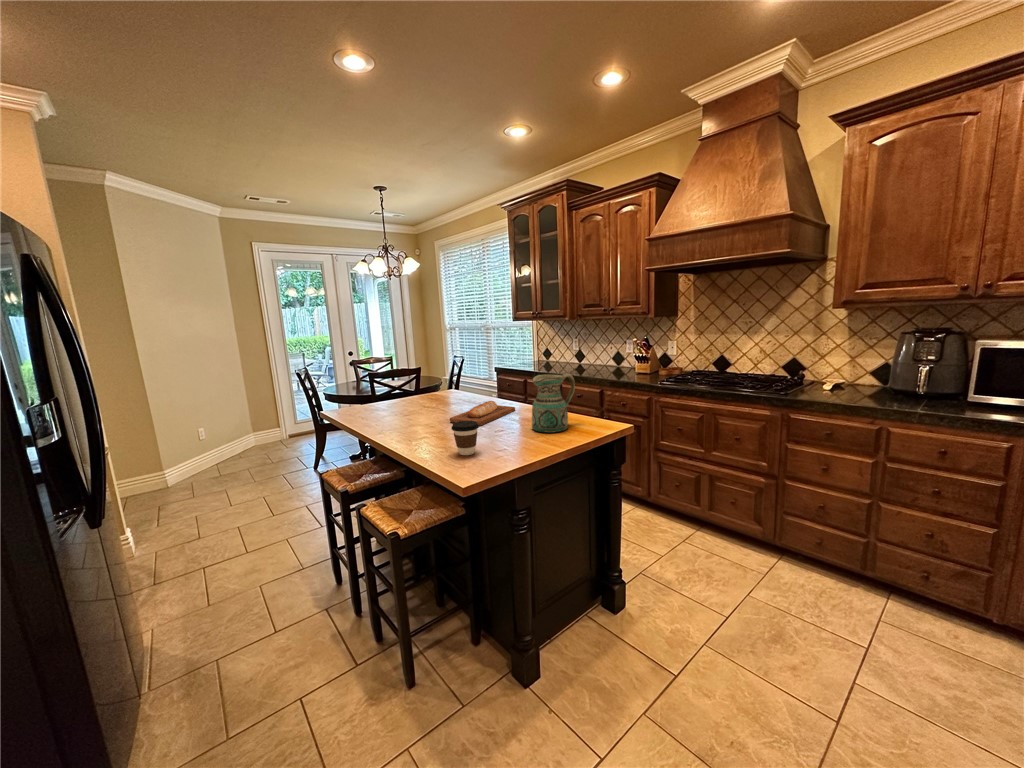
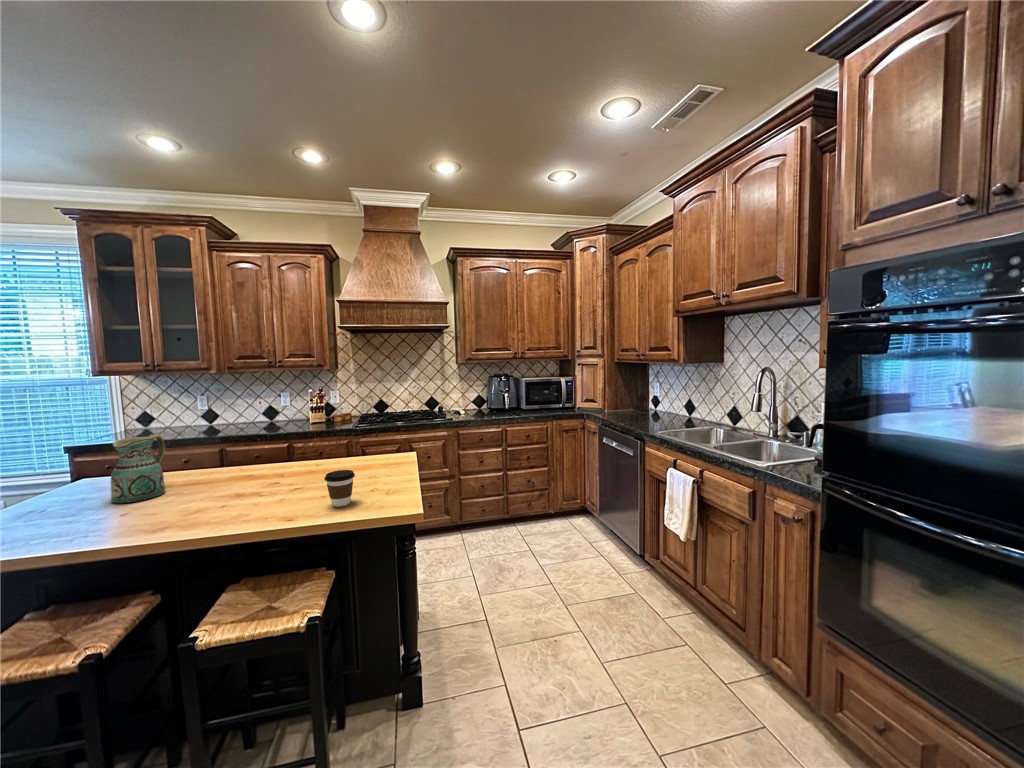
ceramic pitcher: present [532,373,575,433] -> present [111,433,165,503]
bread loaf: present [450,401,515,426] -> none [227,465,282,497]

